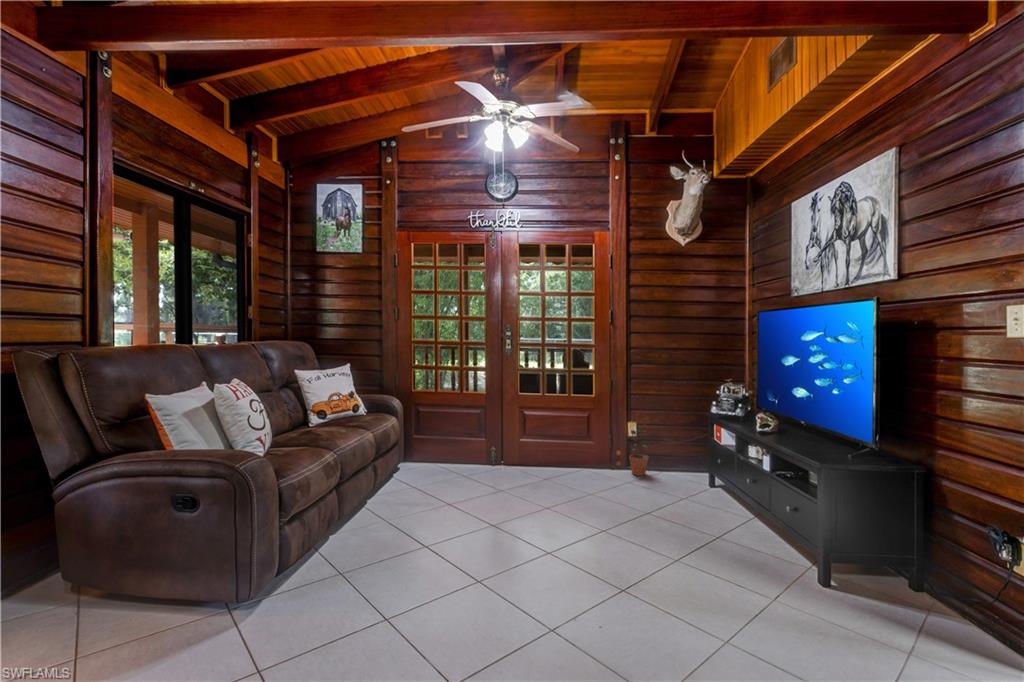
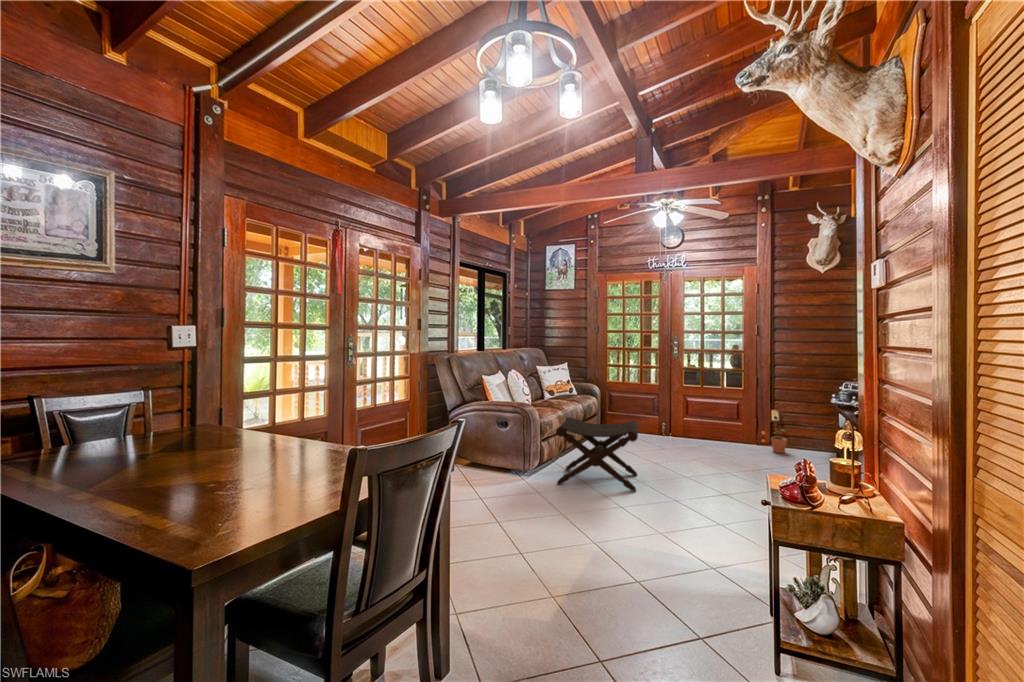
footstool: none [301,468,482,643] -> present [556,417,638,492]

